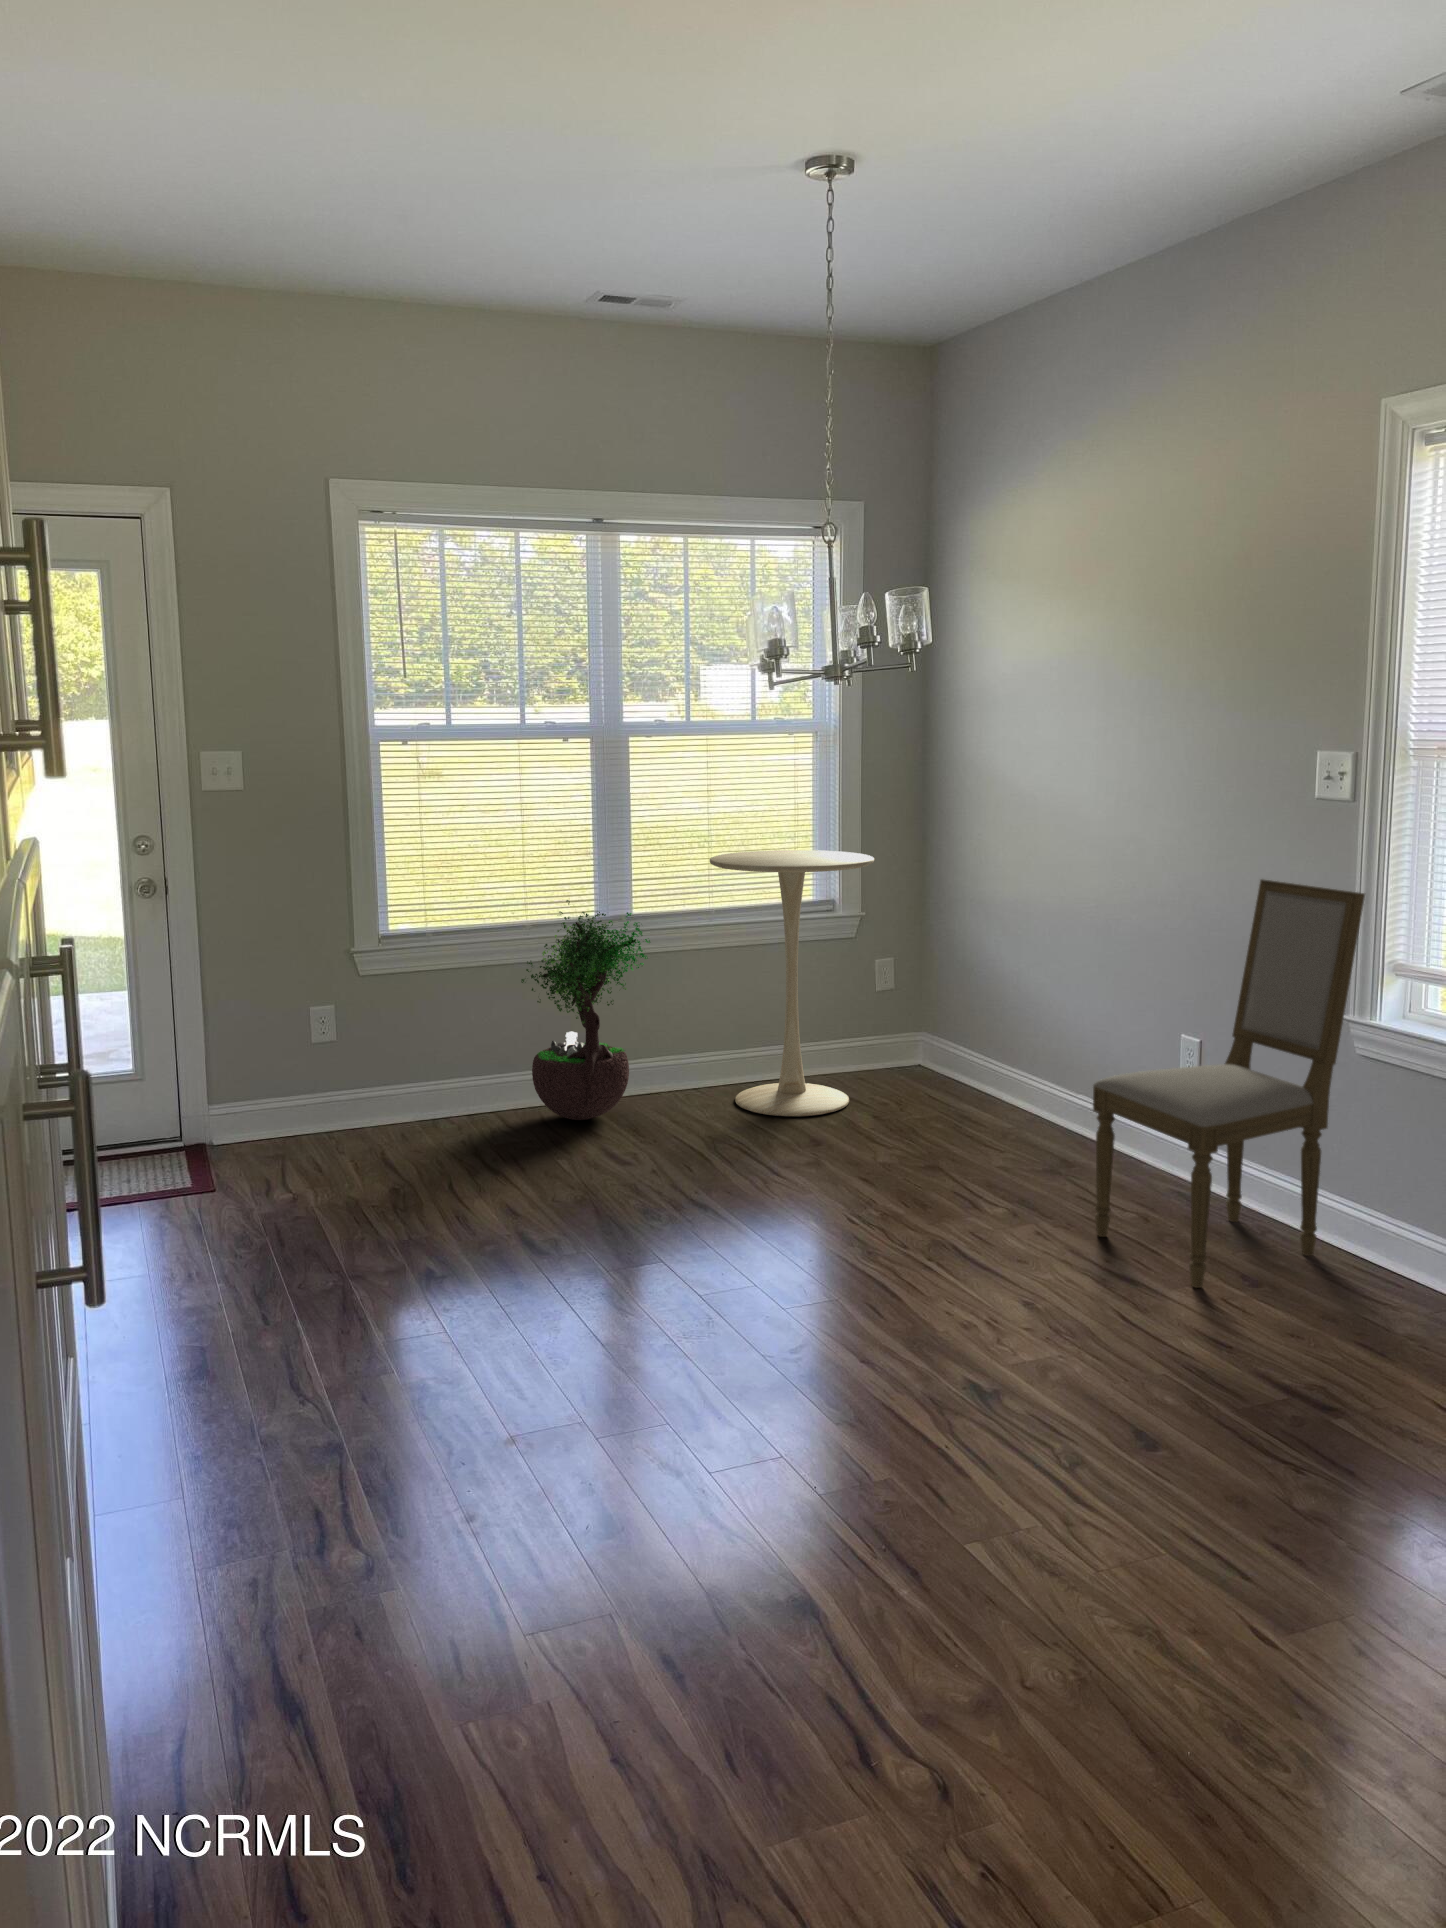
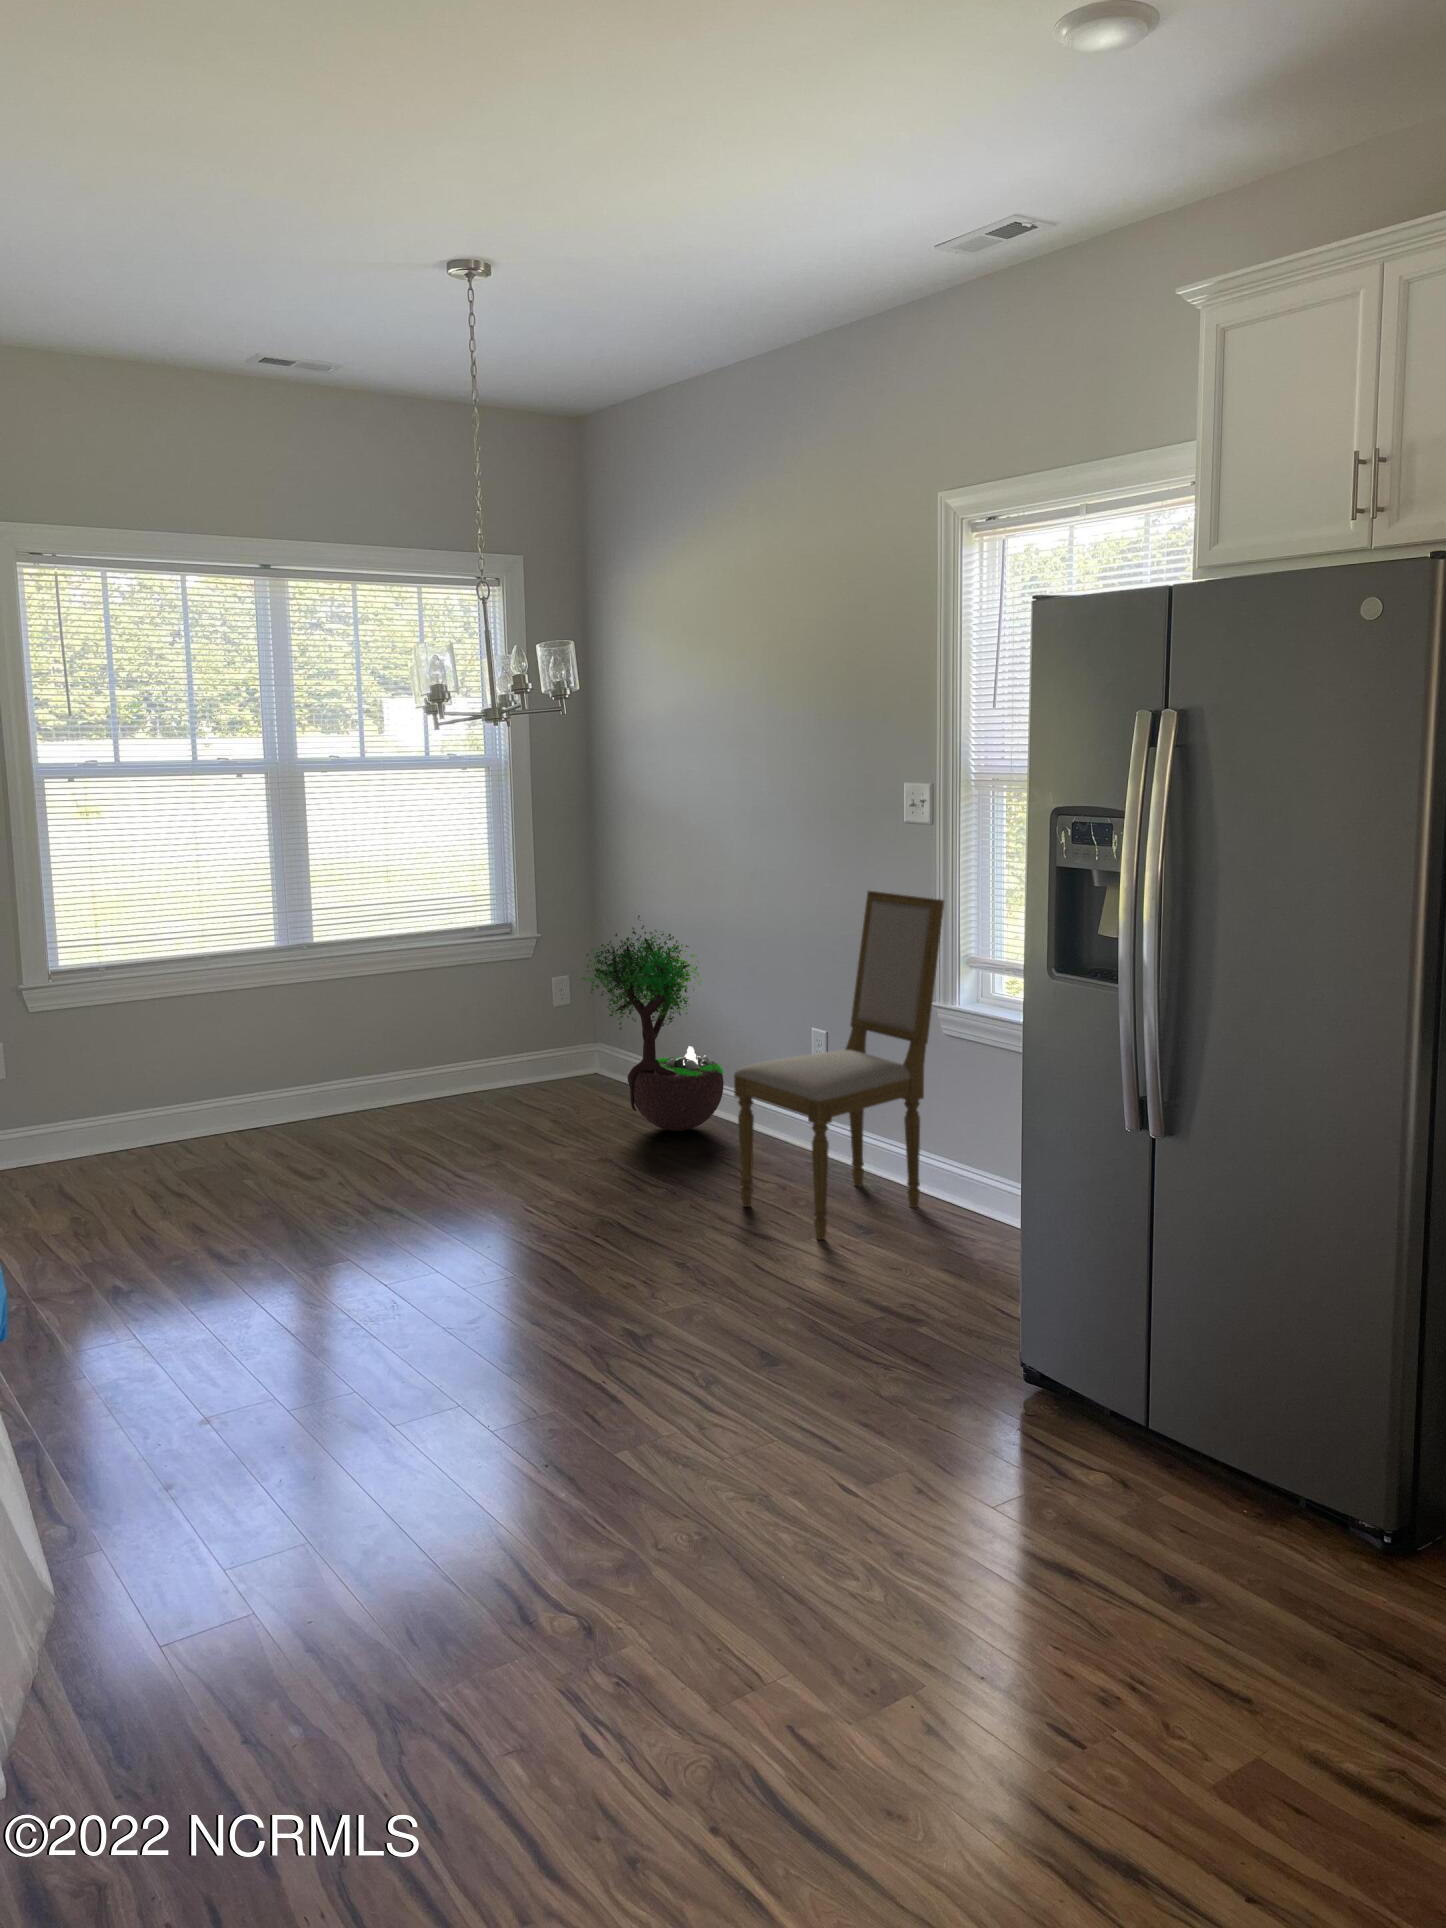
pedestal table: present [710,850,874,1116] -> none [387,875,545,1127]
potted tree: present [521,900,650,1120] -> present [581,915,724,1131]

